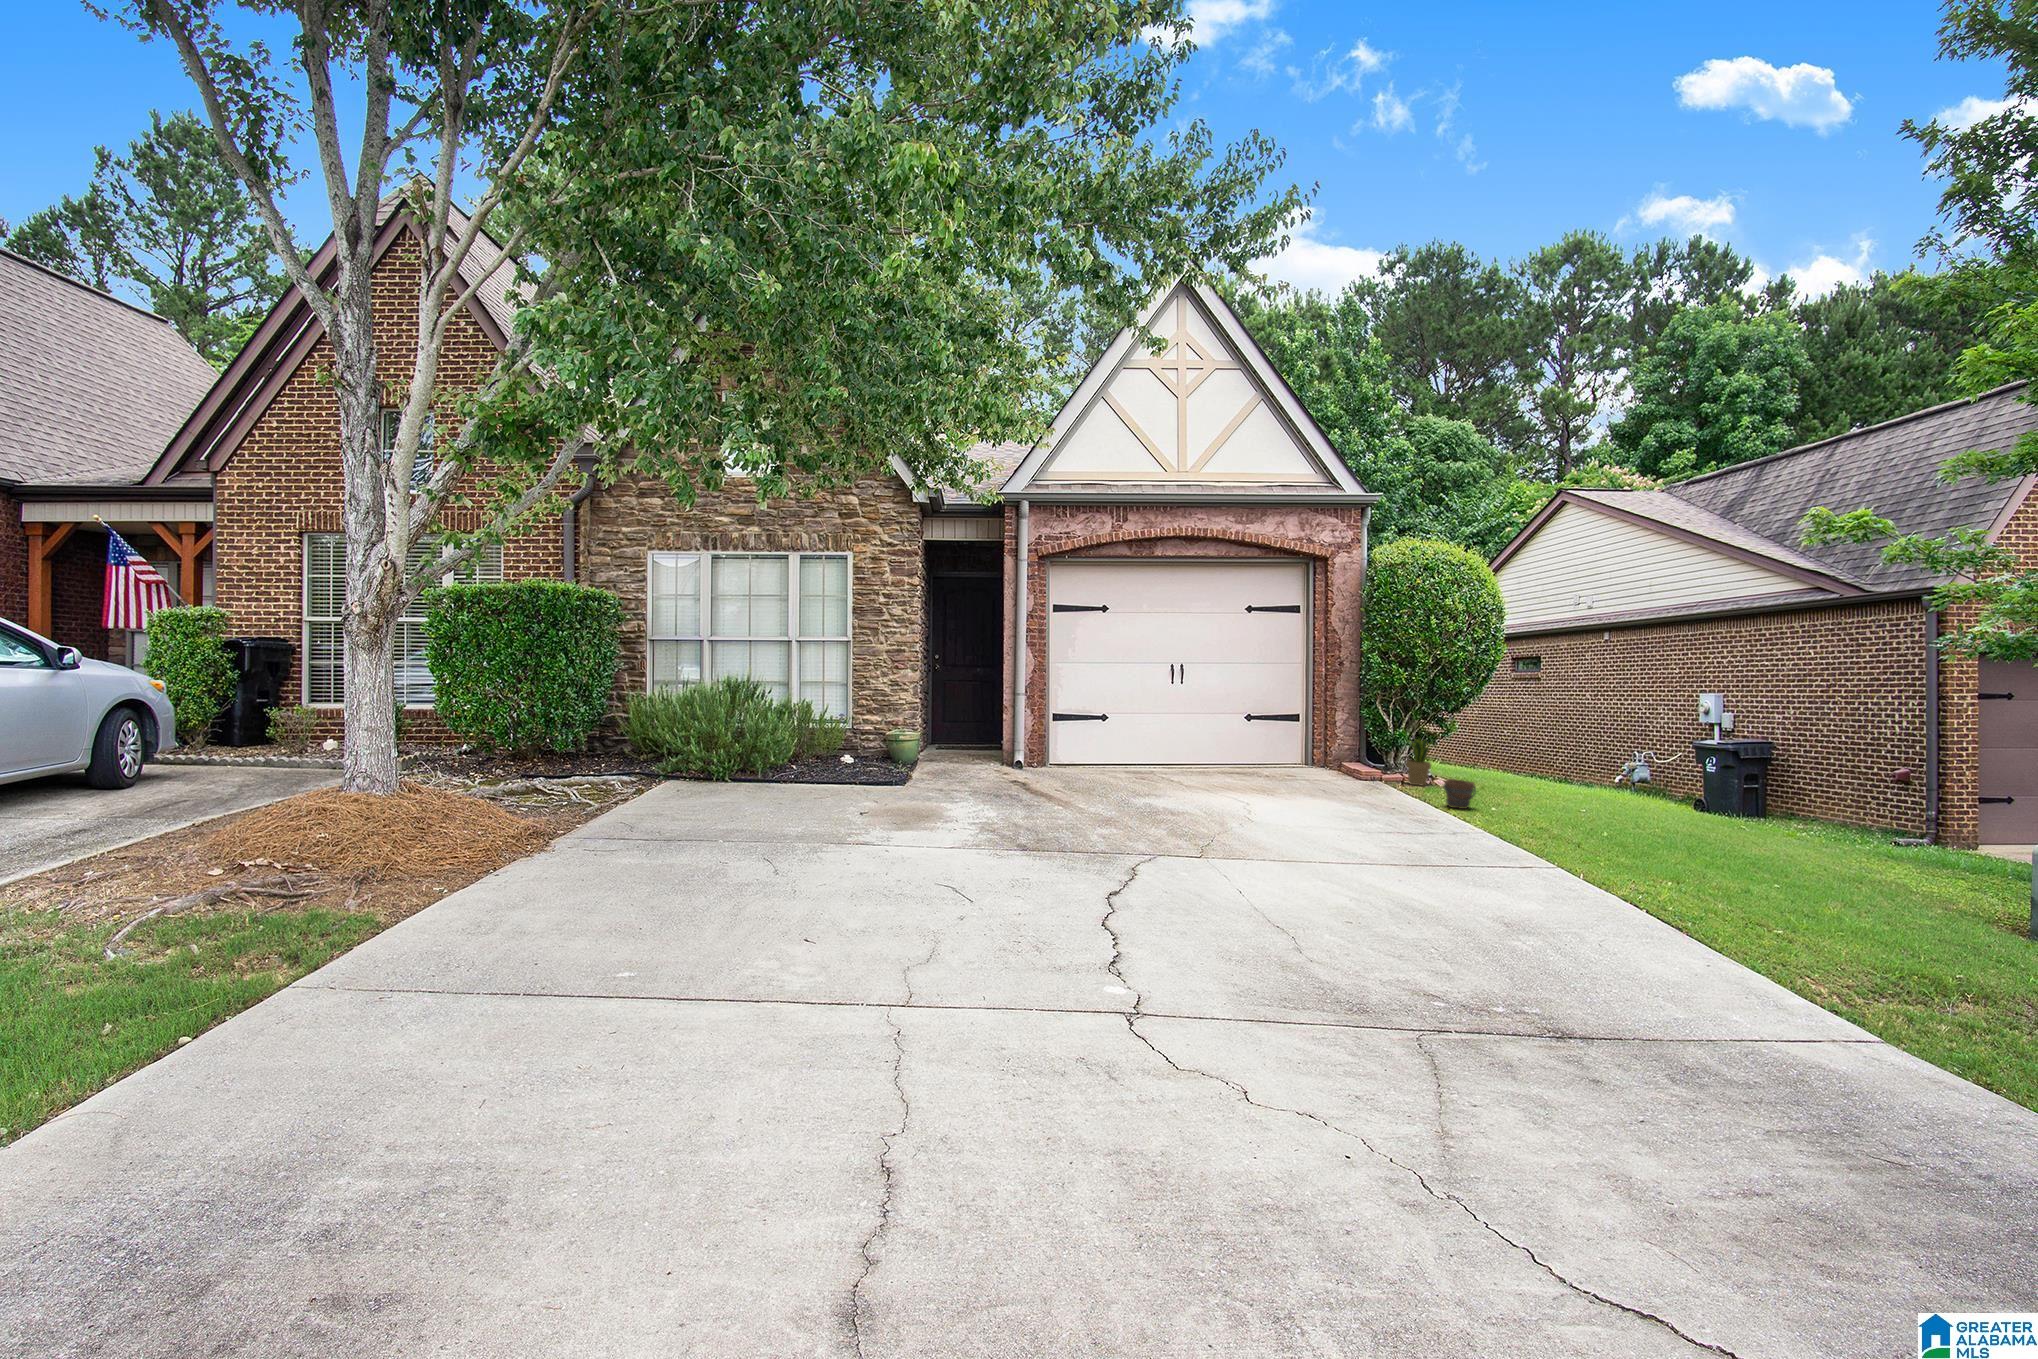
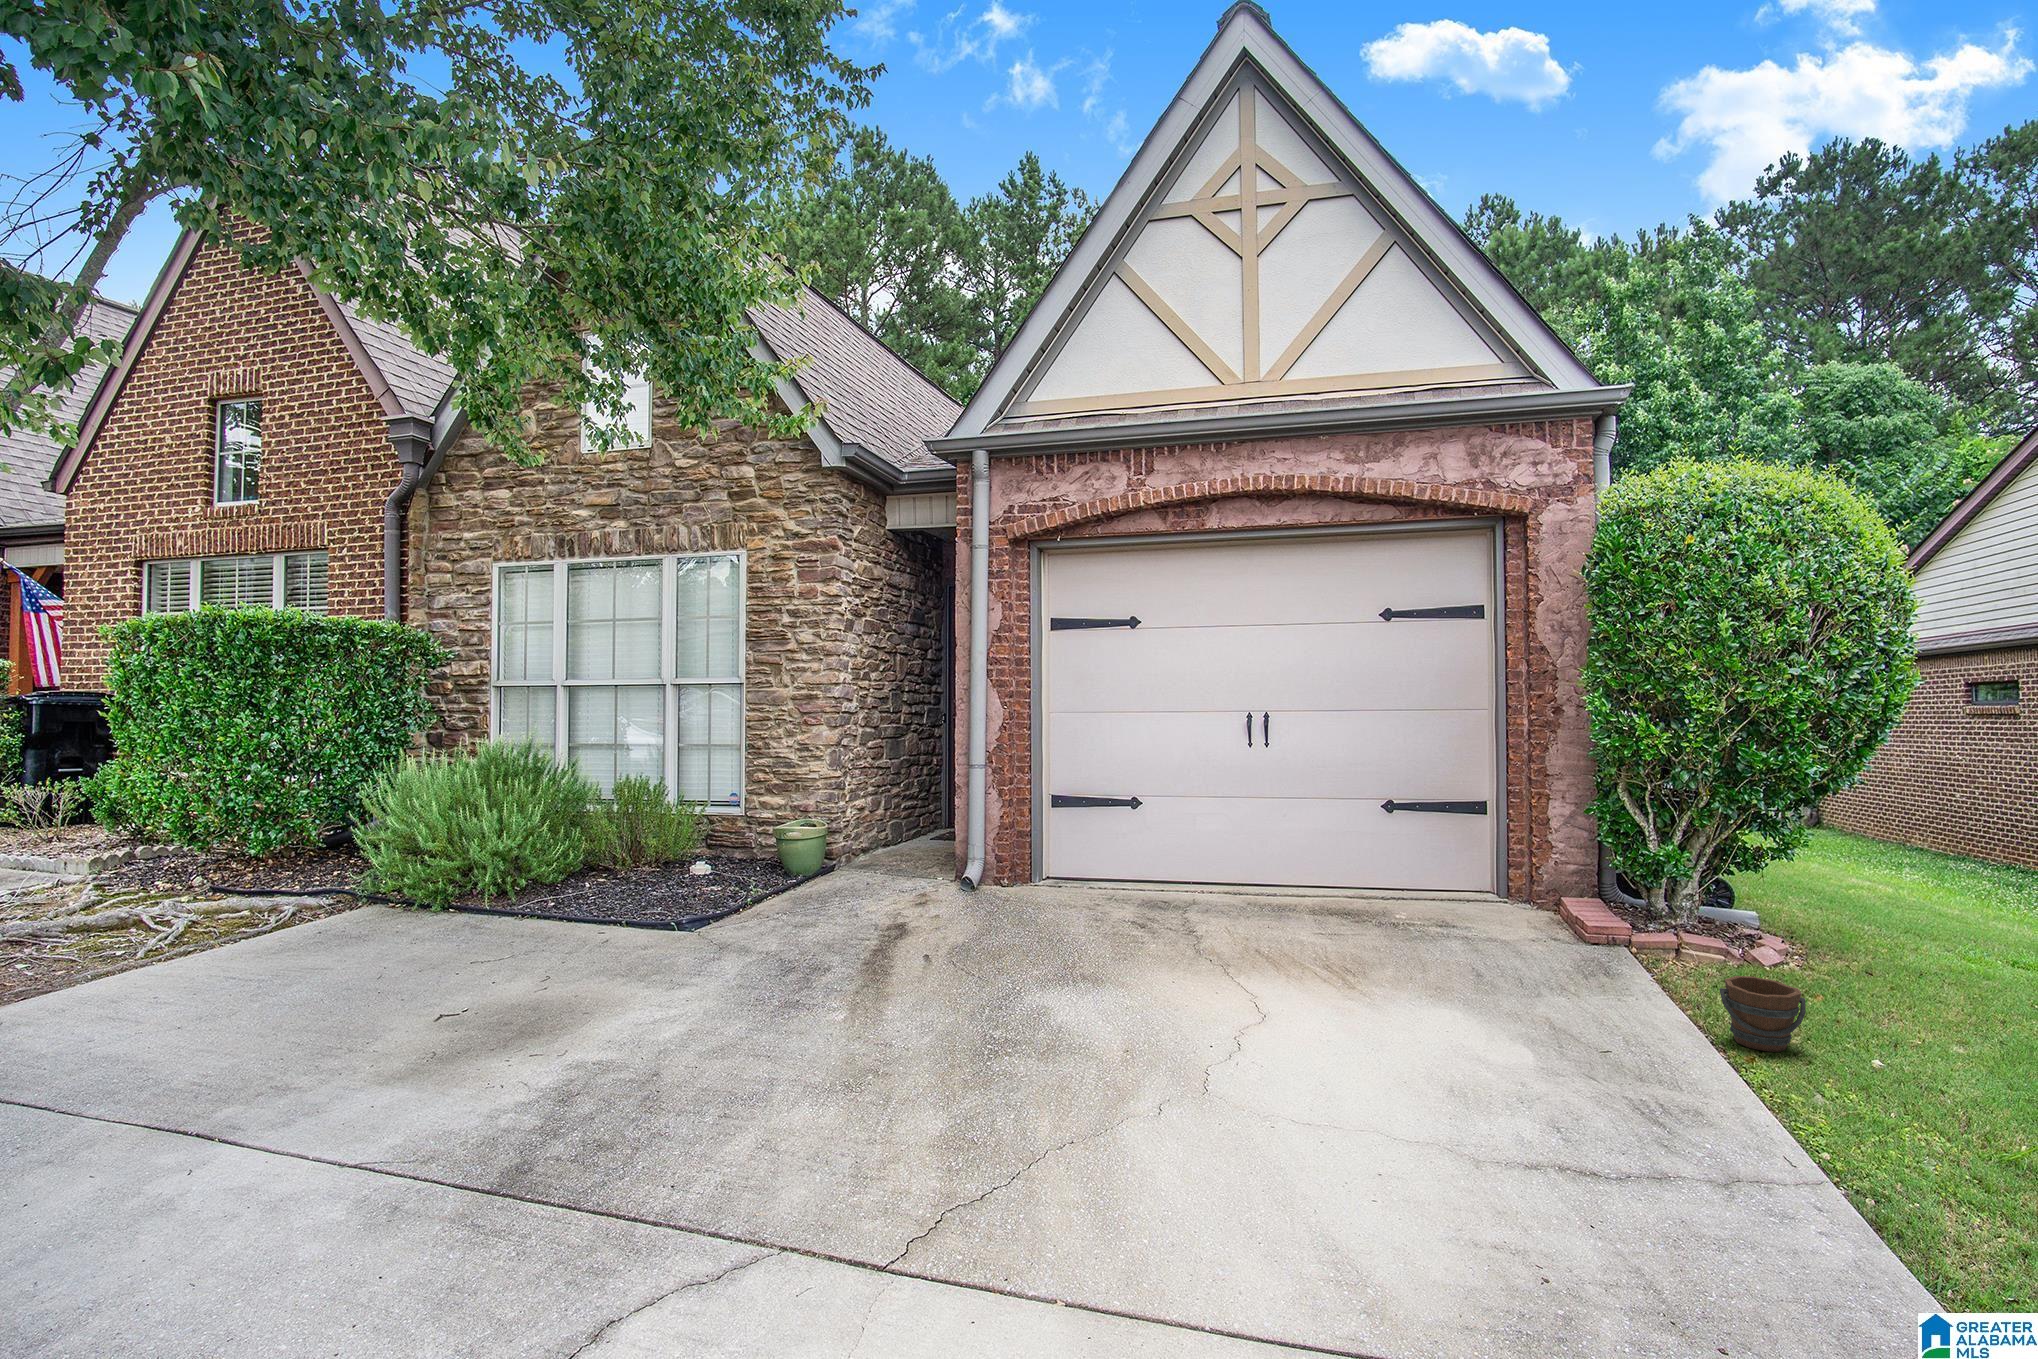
potted plant: present [1406,739,1431,786] -> none [1663,863,1734,965]

